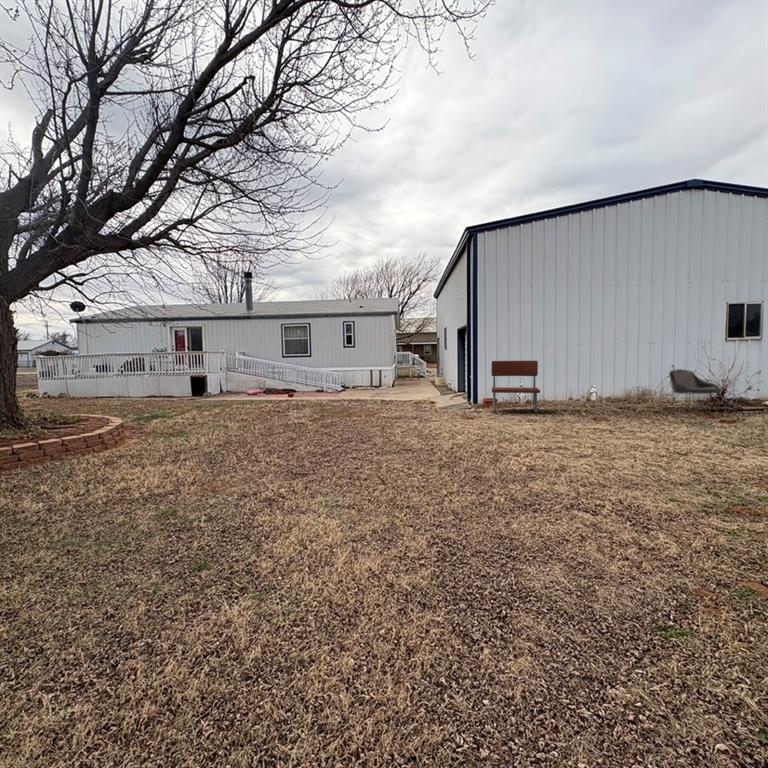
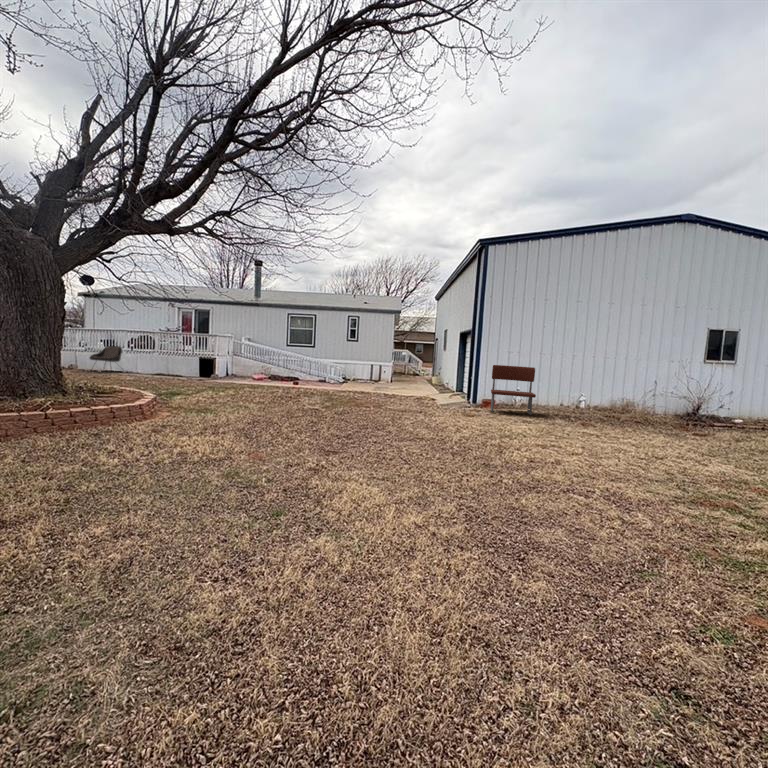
lounge chair: present [669,369,721,411] -> present [90,346,122,372]

